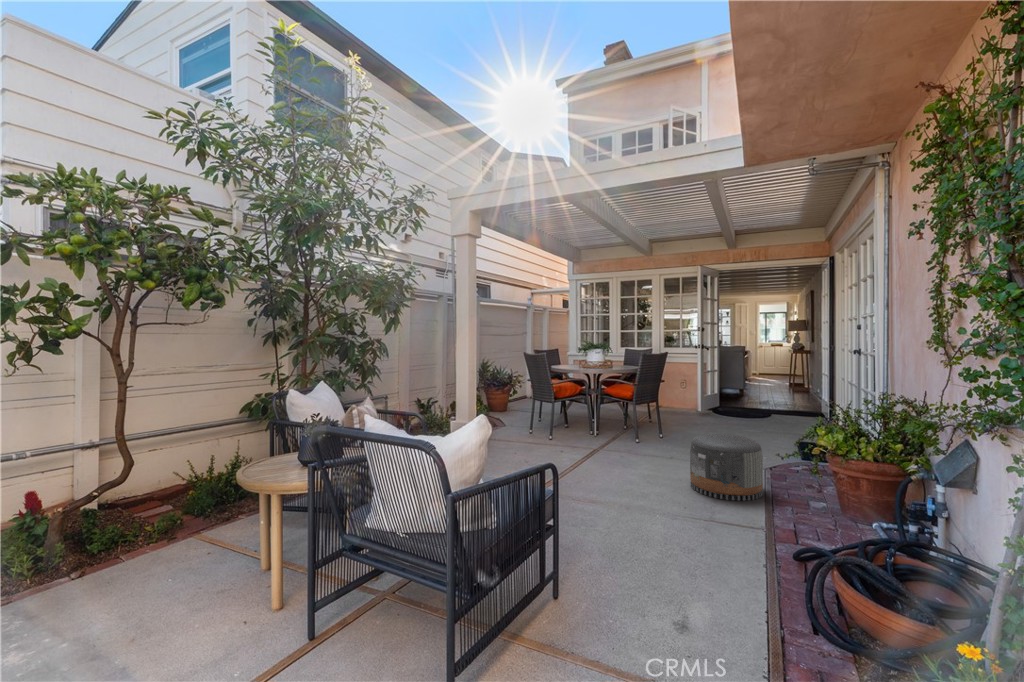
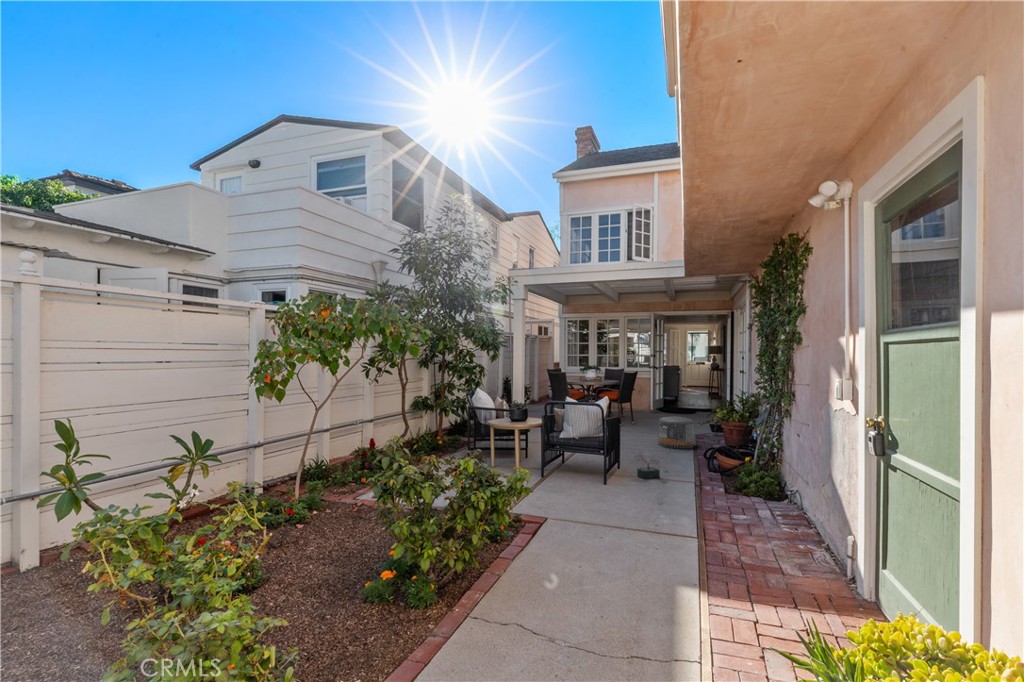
decorative plant: none [585,541,667,623] -> present [632,451,661,478]

